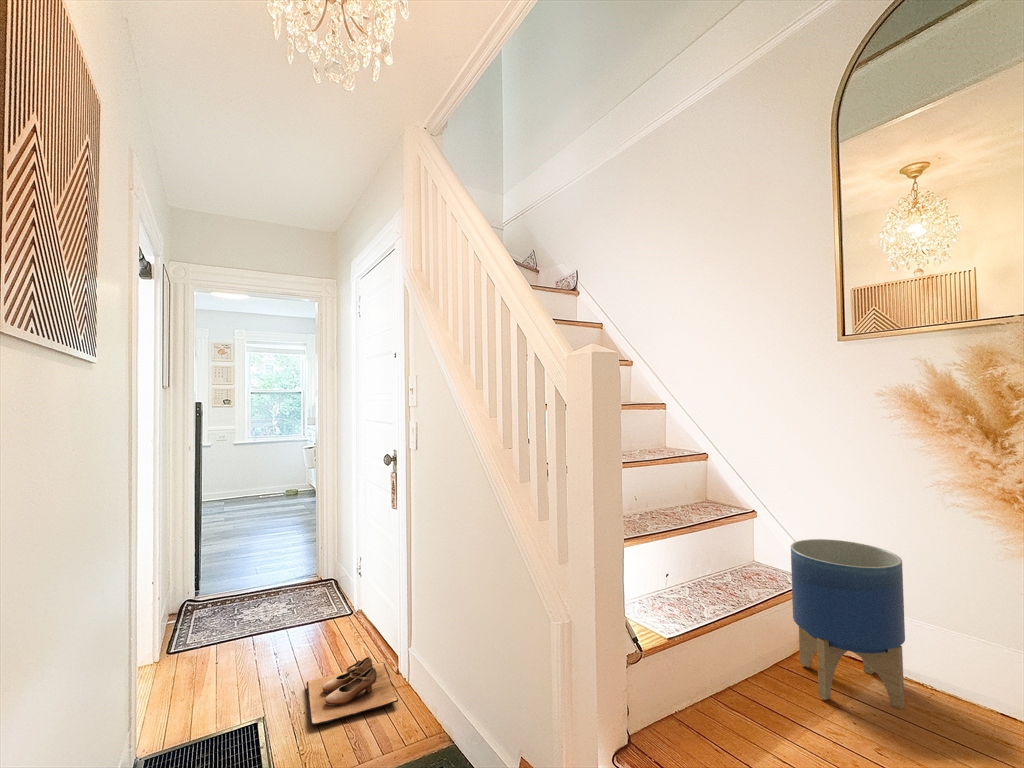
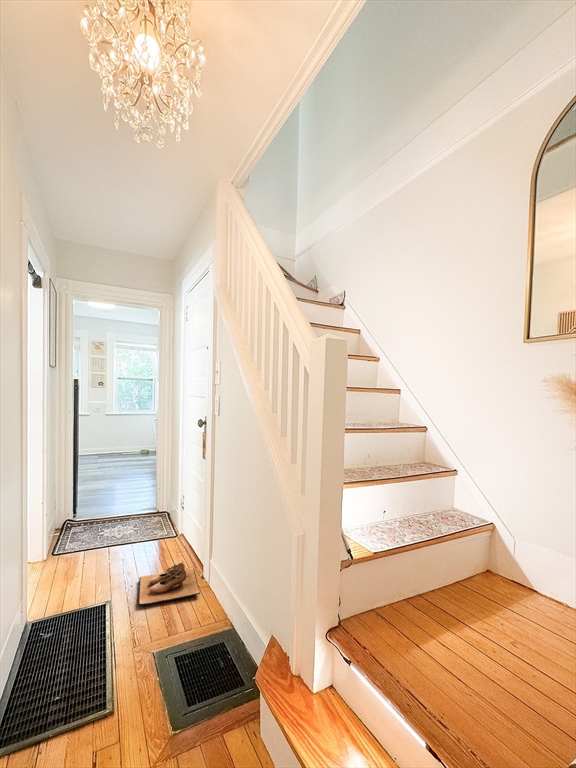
planter: present [791,539,905,709] -> none [473,491,553,616]

